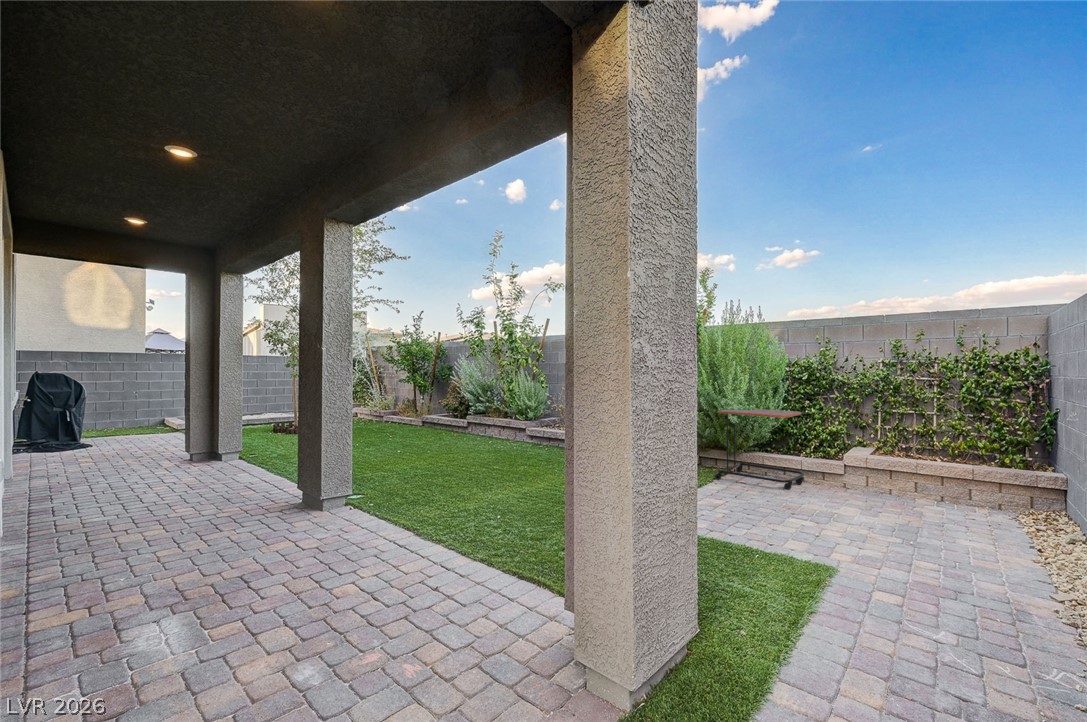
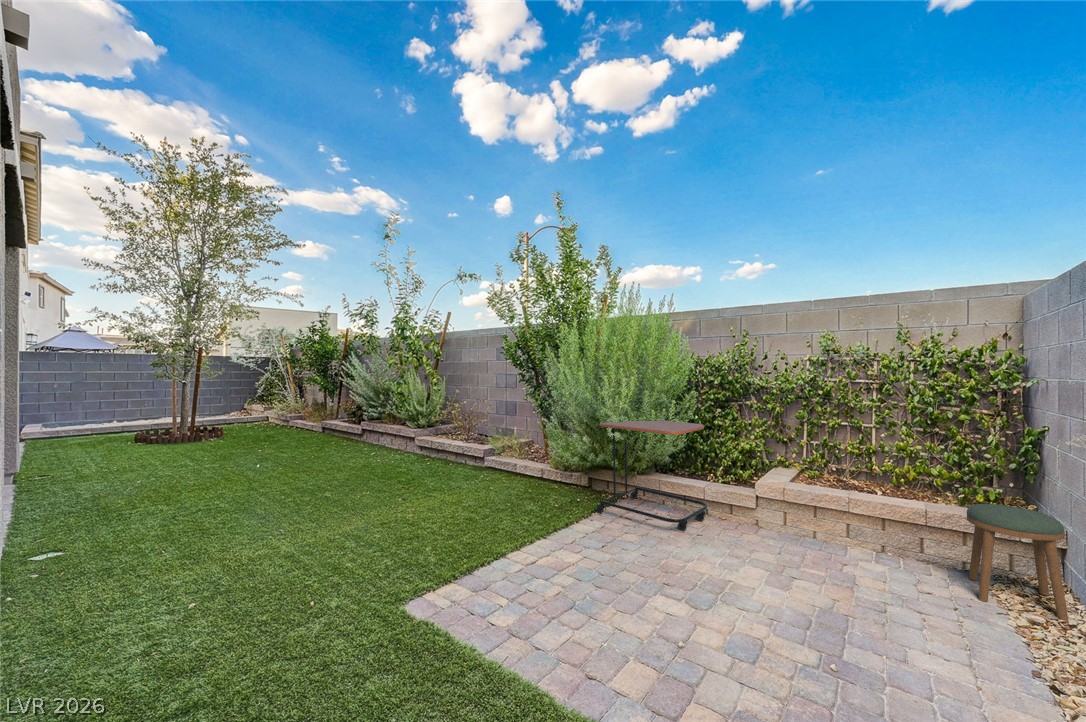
stool: none [1000,461,1063,530] -> present [967,504,1068,620]

